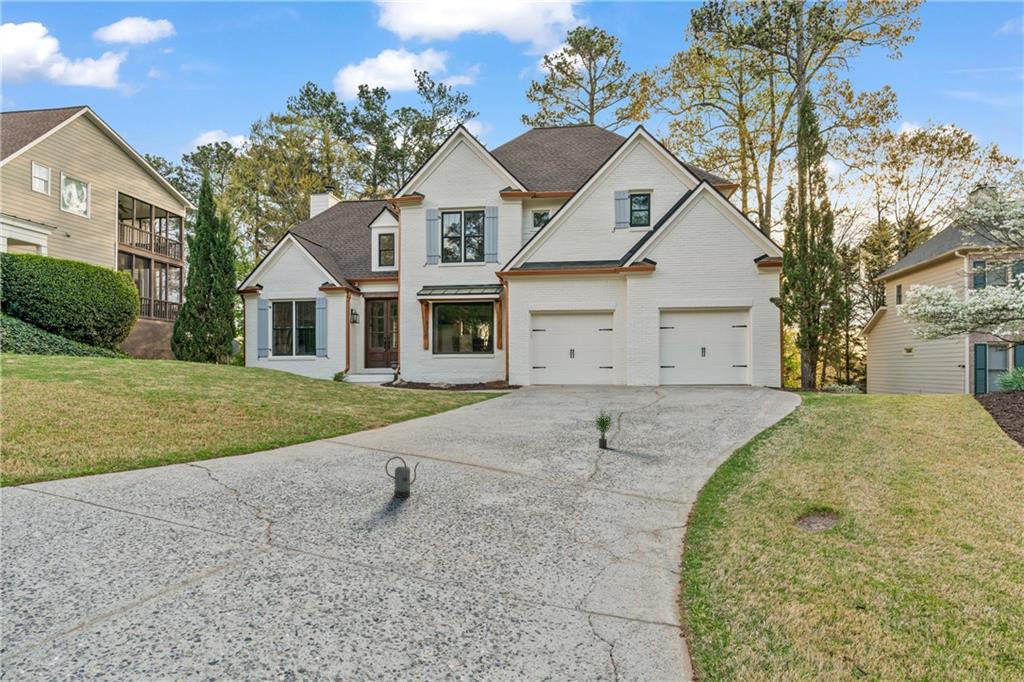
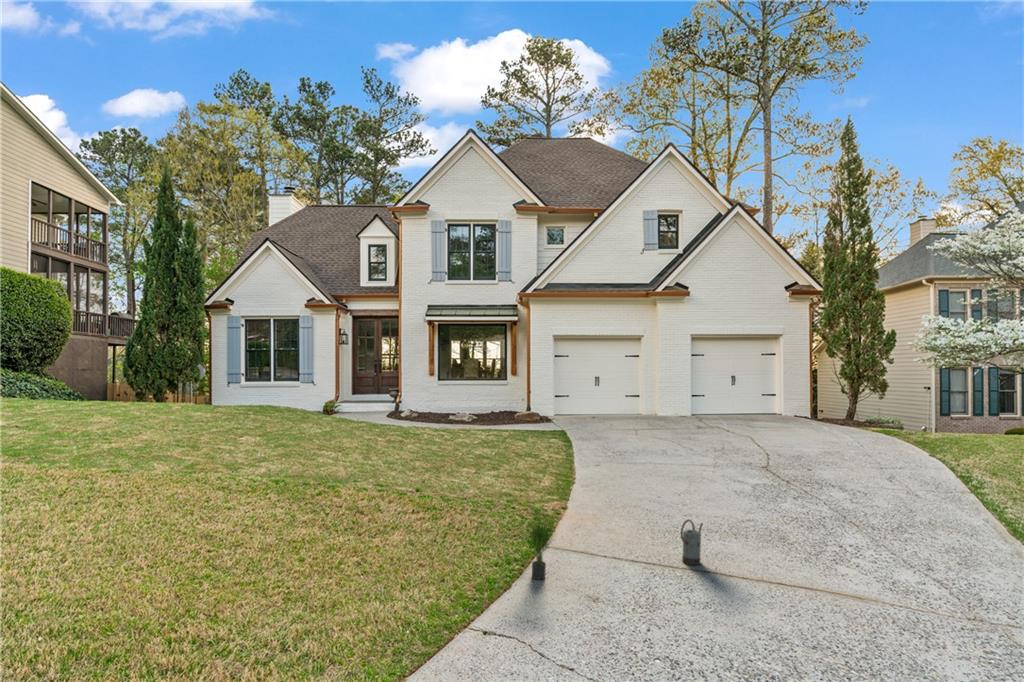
potted plant: present [595,412,611,448] -> present [519,513,553,579]

